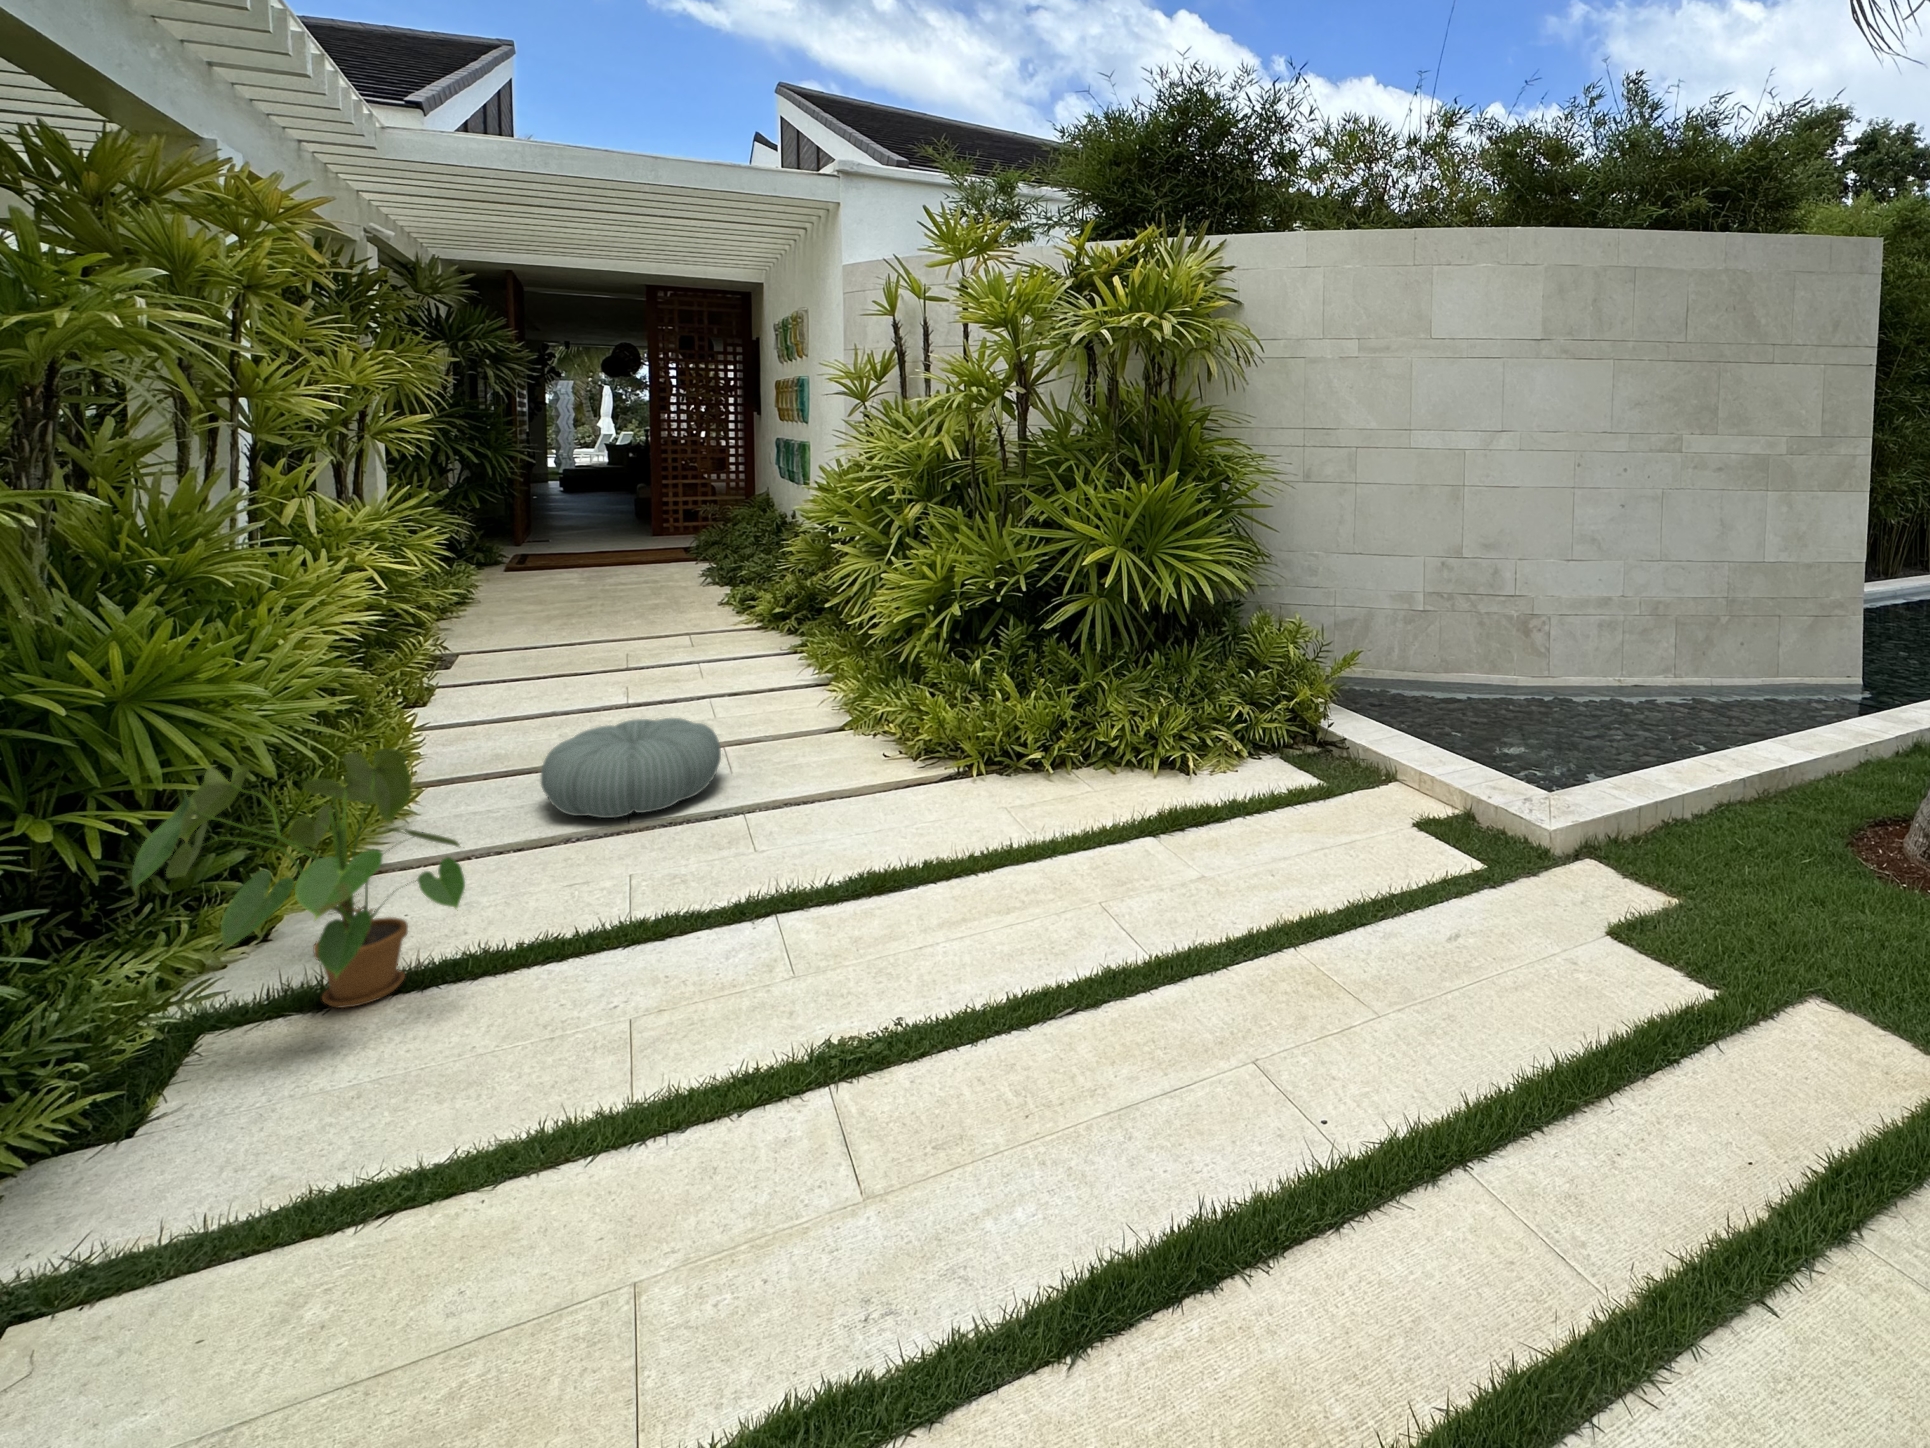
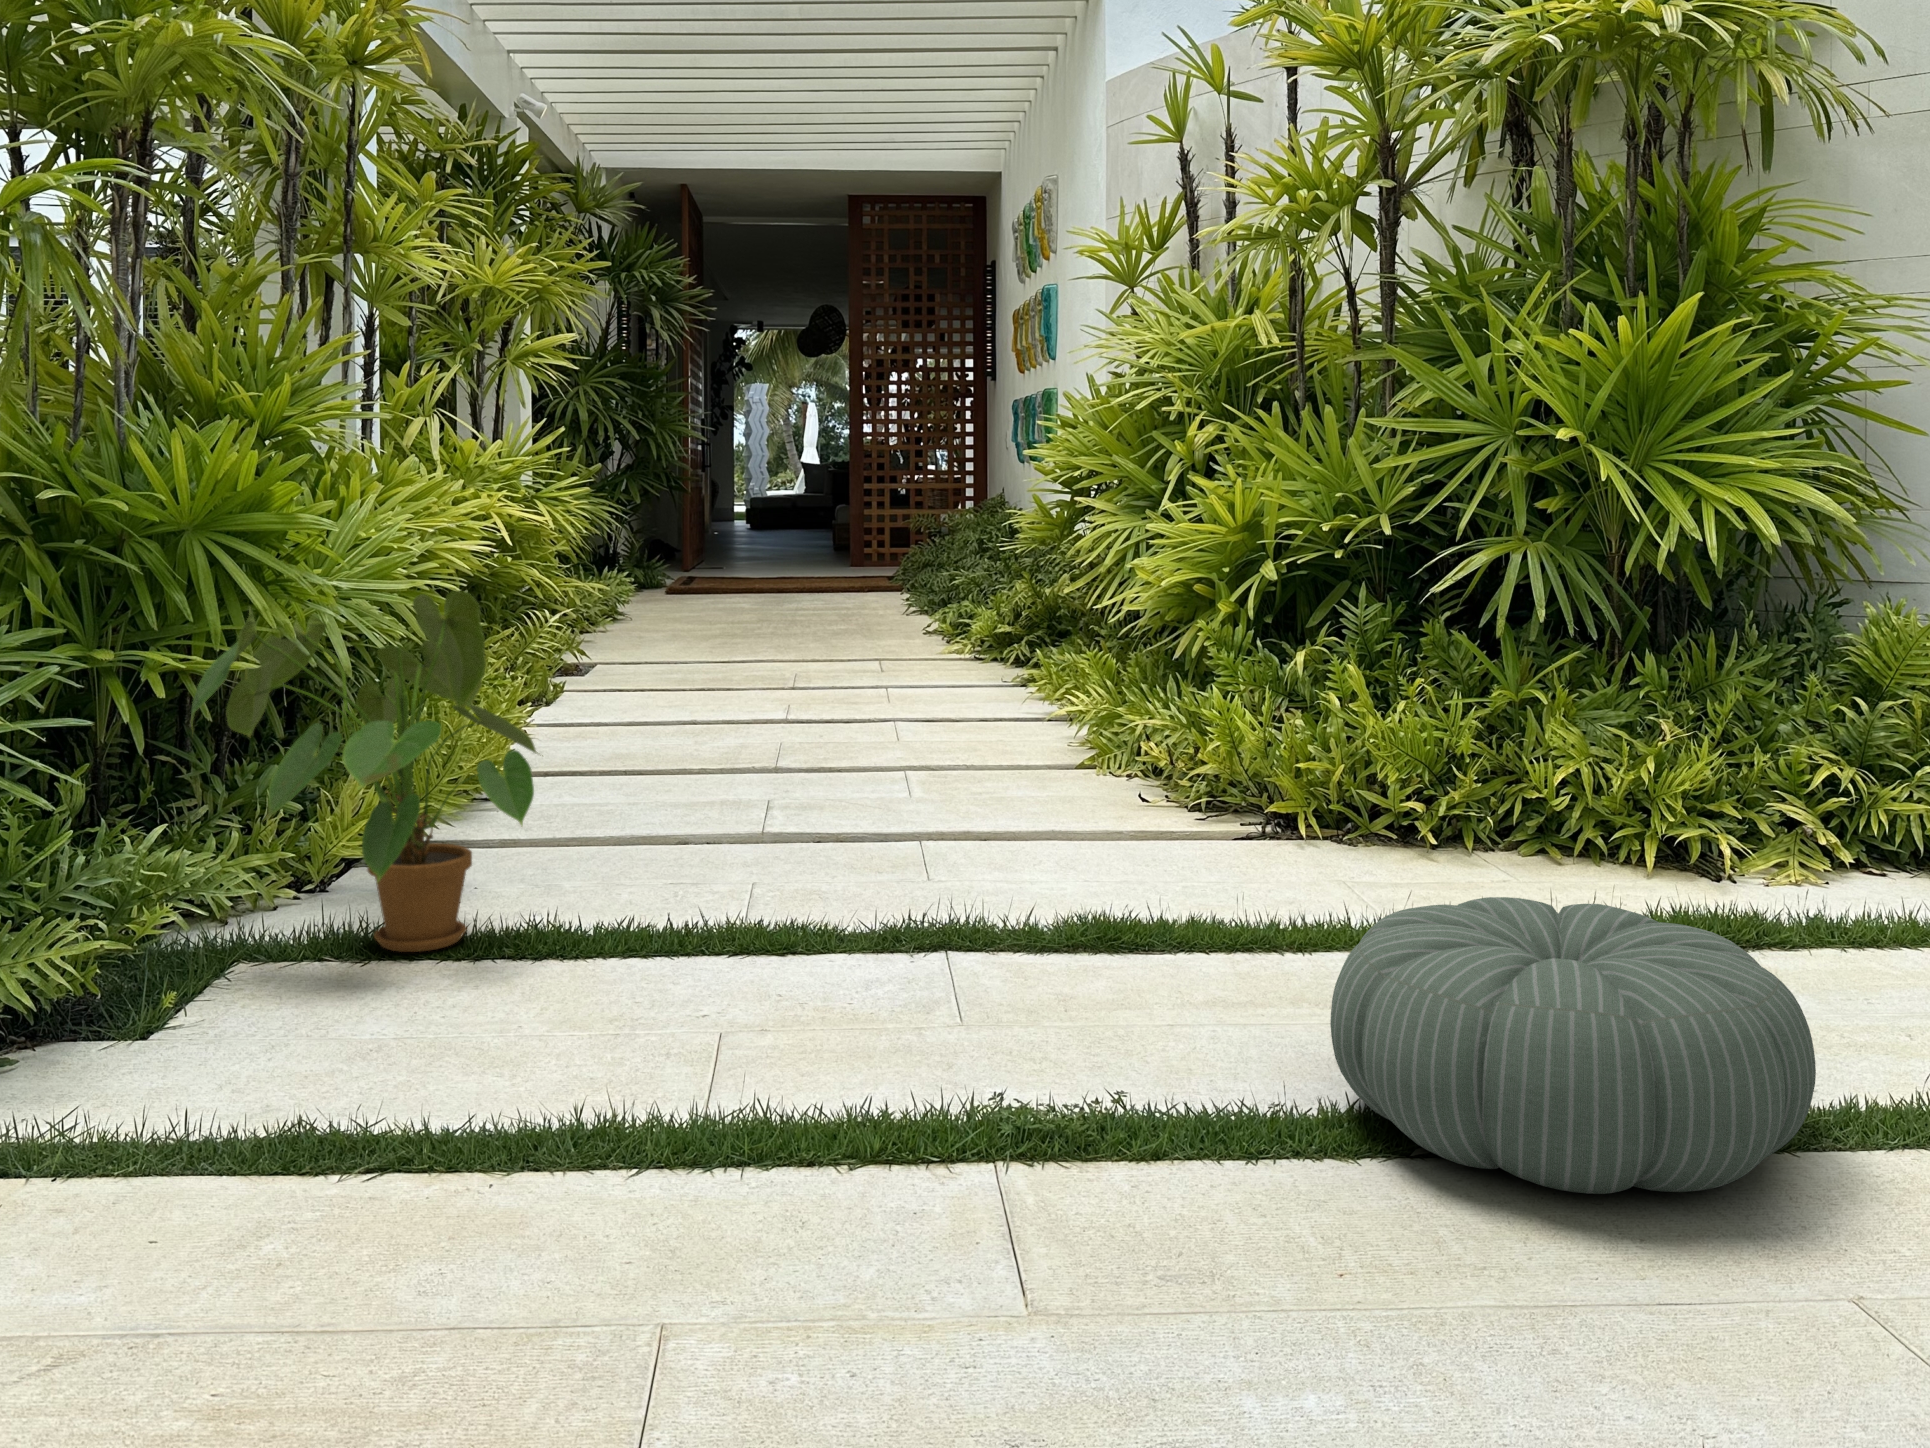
pouf: present [541,718,721,818] -> present [1330,897,1816,1194]

